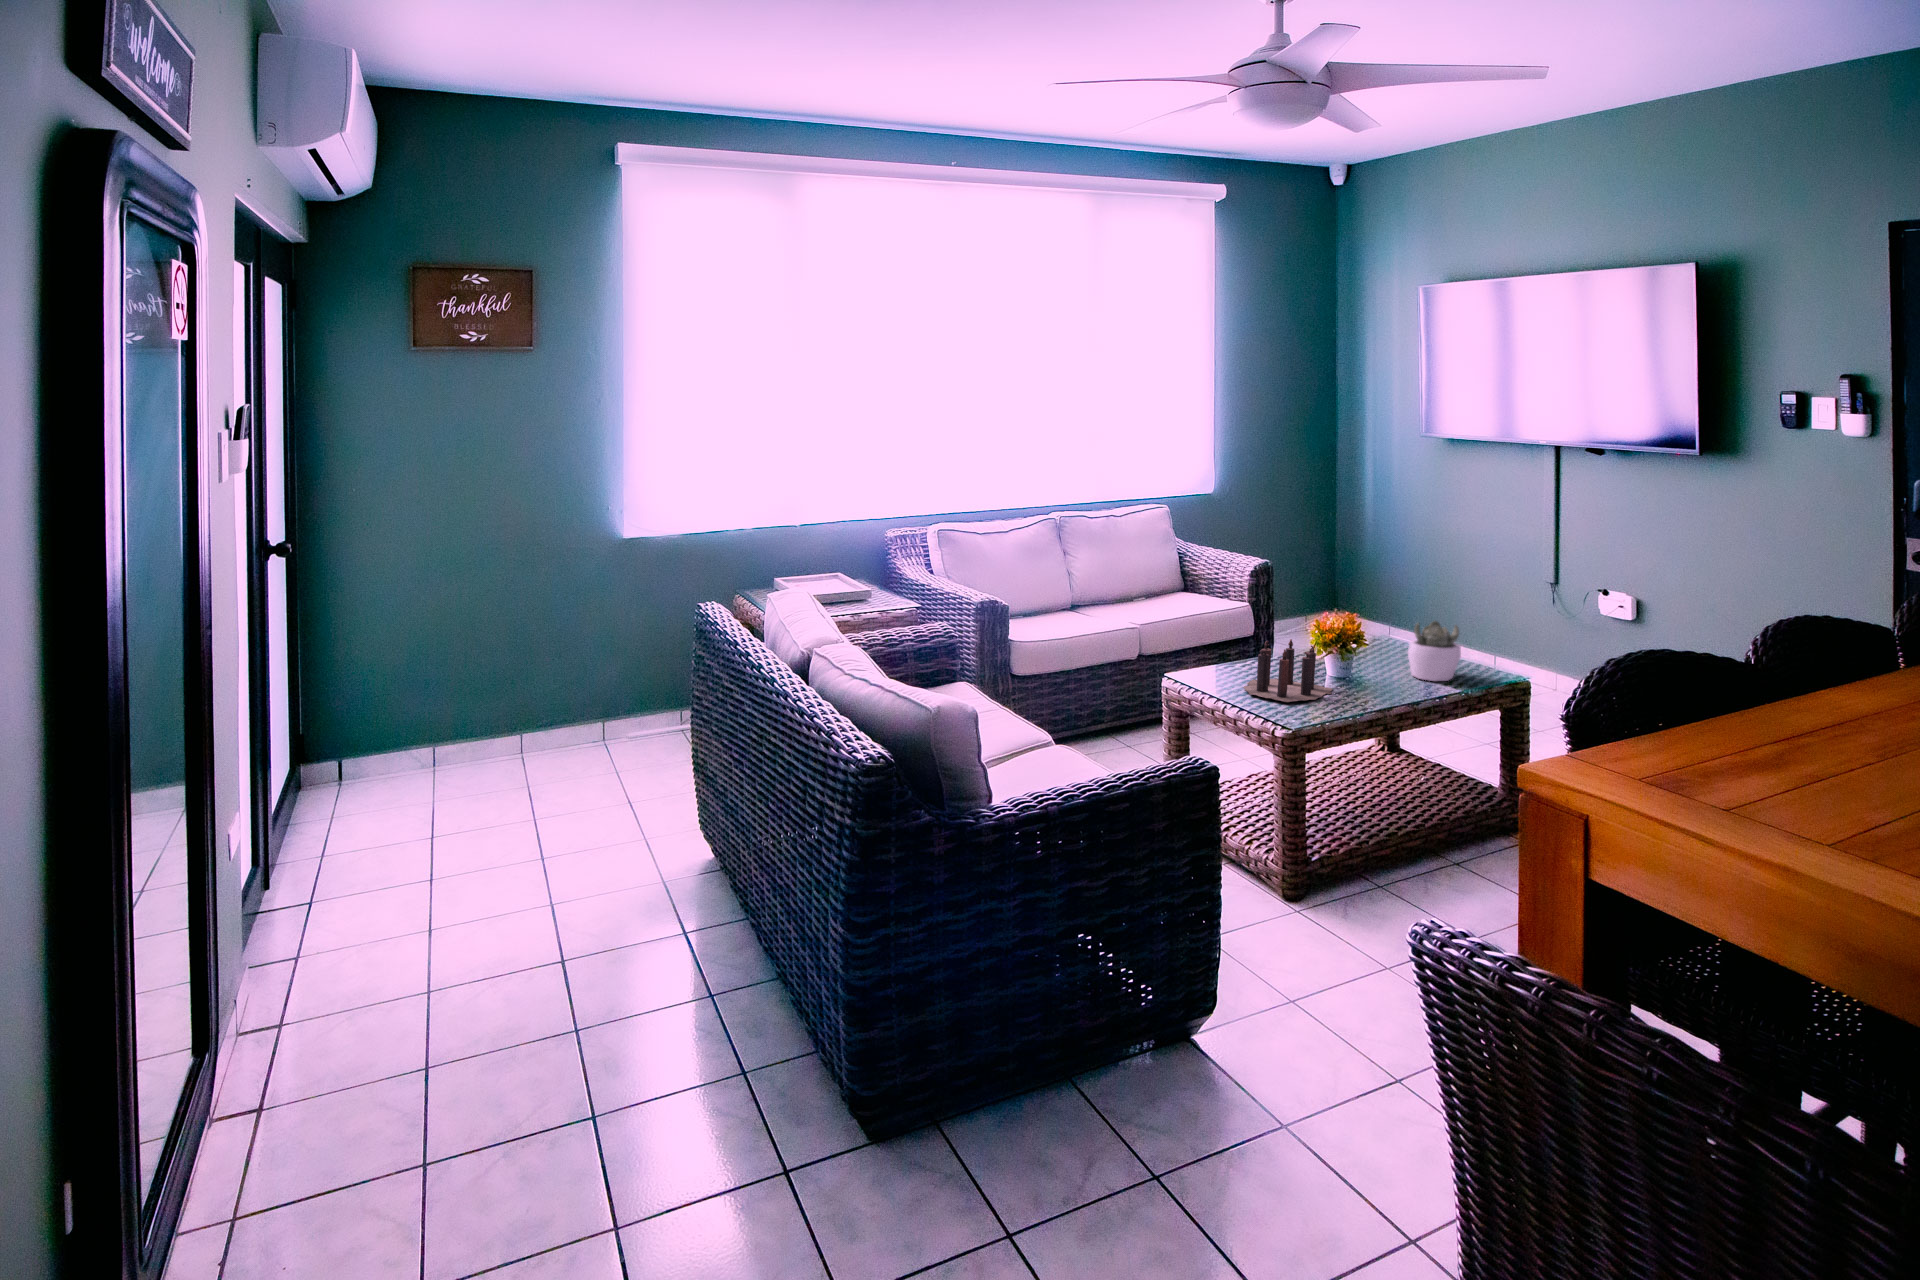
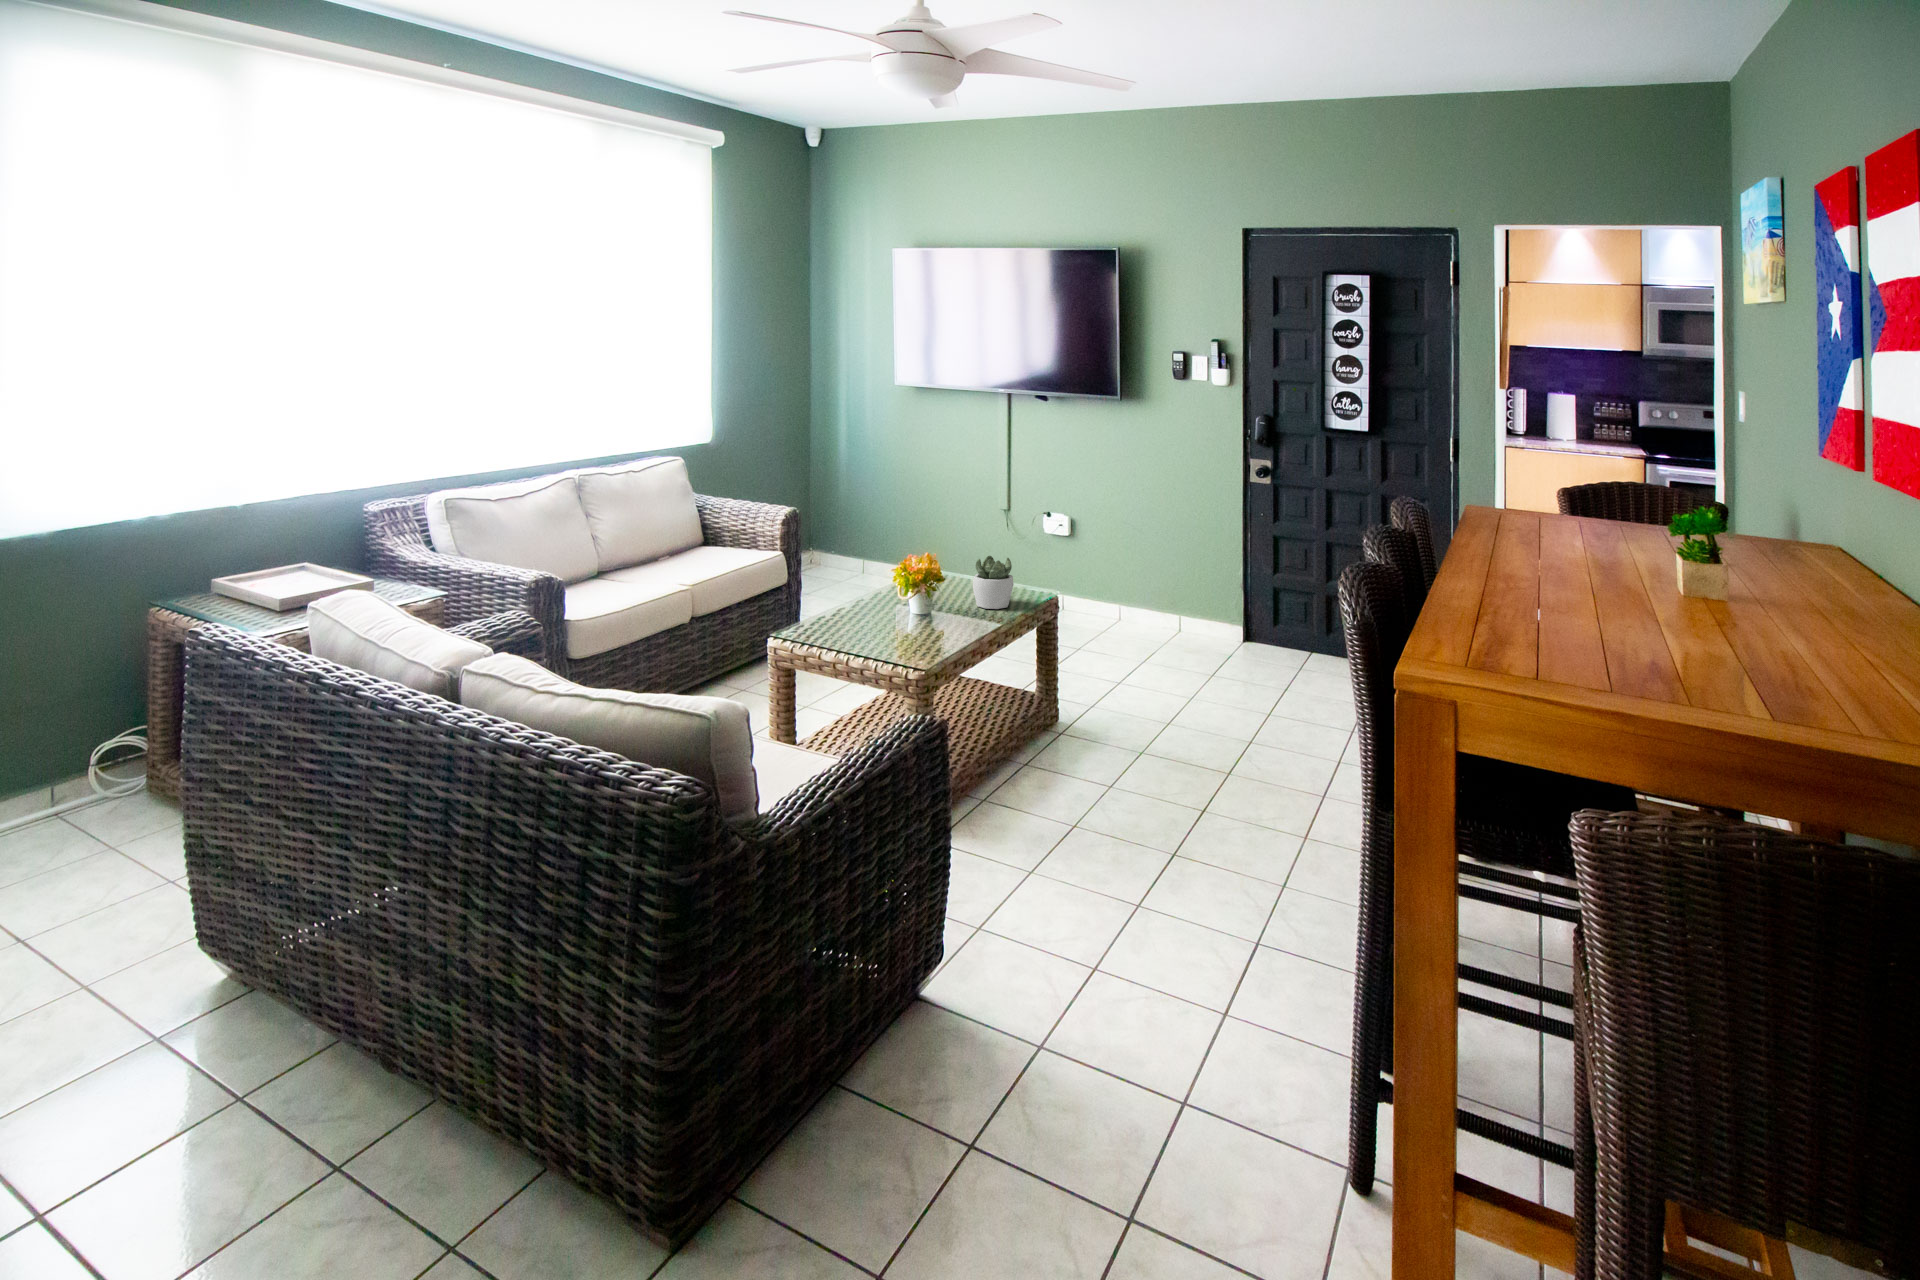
candle: present [1243,639,1332,702] -> none [840,586,939,645]

